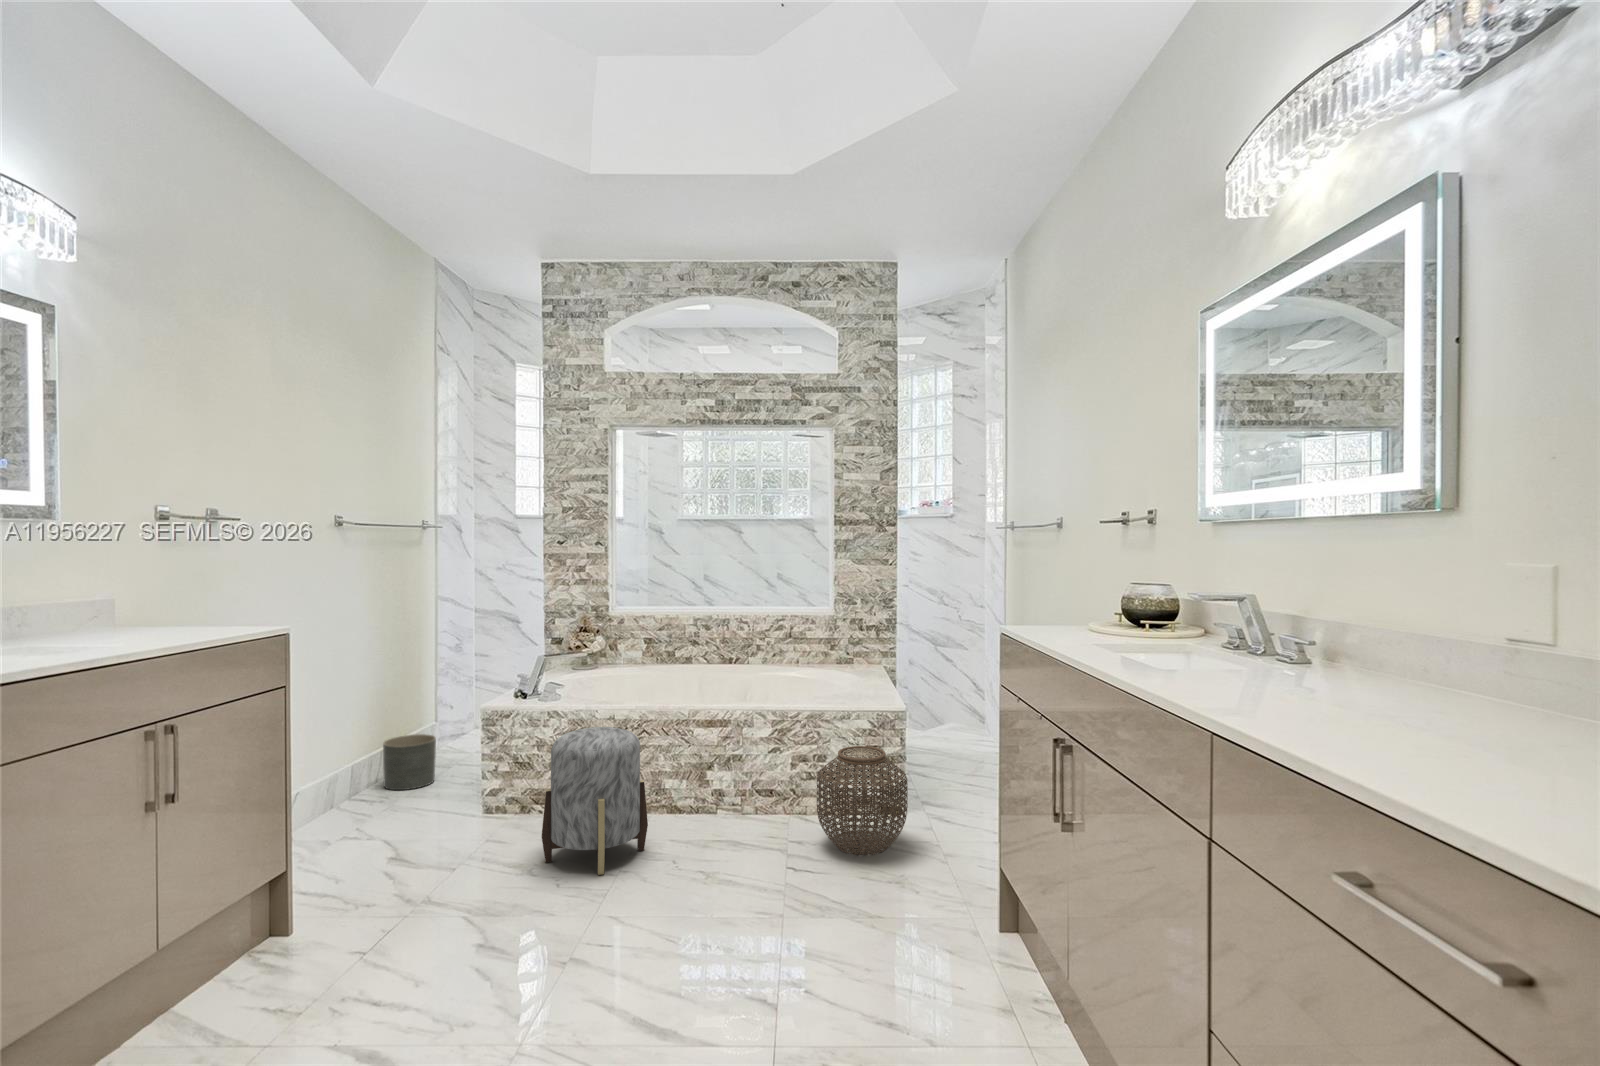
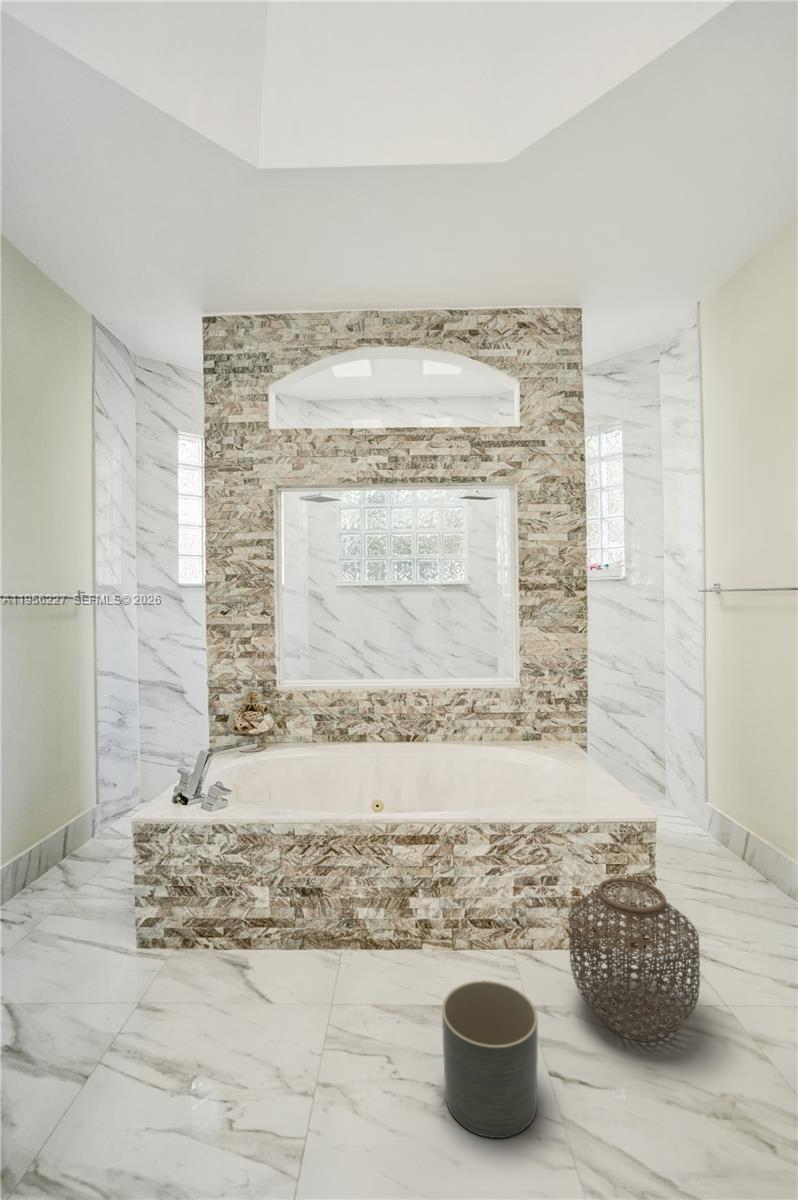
stool: present [542,727,648,875] -> none [206,862,349,1099]
planter: present [383,734,436,790] -> present [442,981,538,1138]

